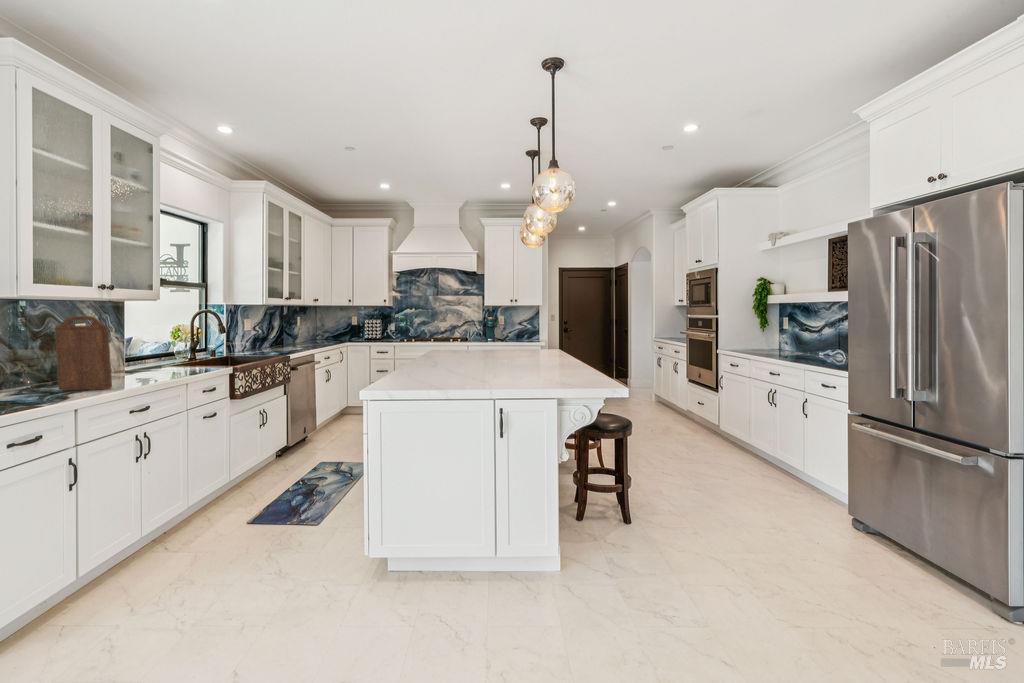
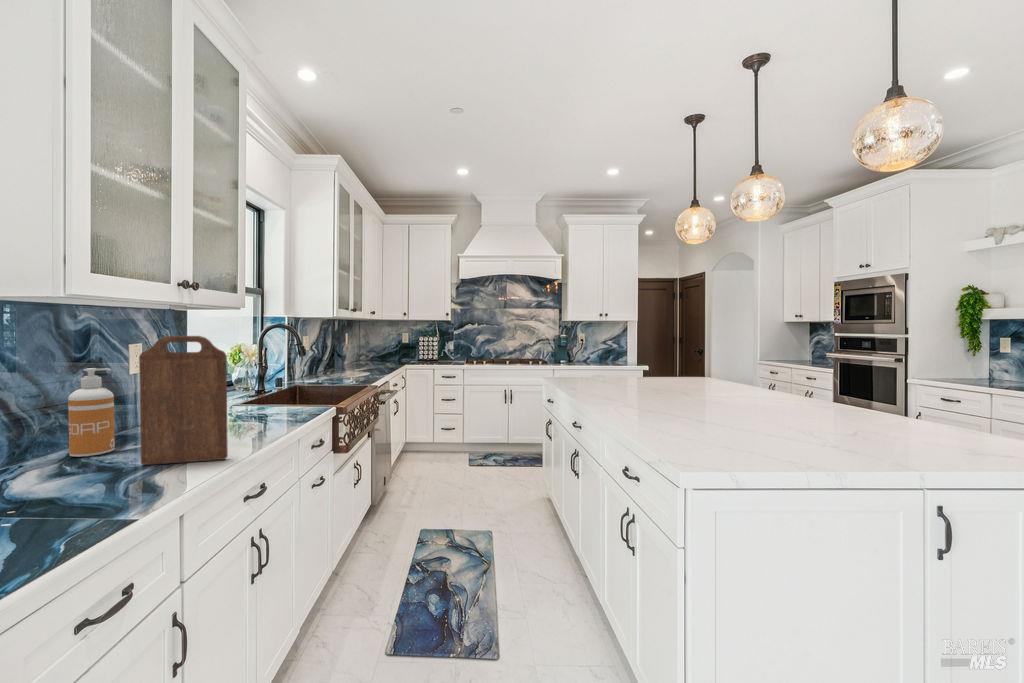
soap dispenser: none [22,336,54,388] -> present [68,368,115,457]

